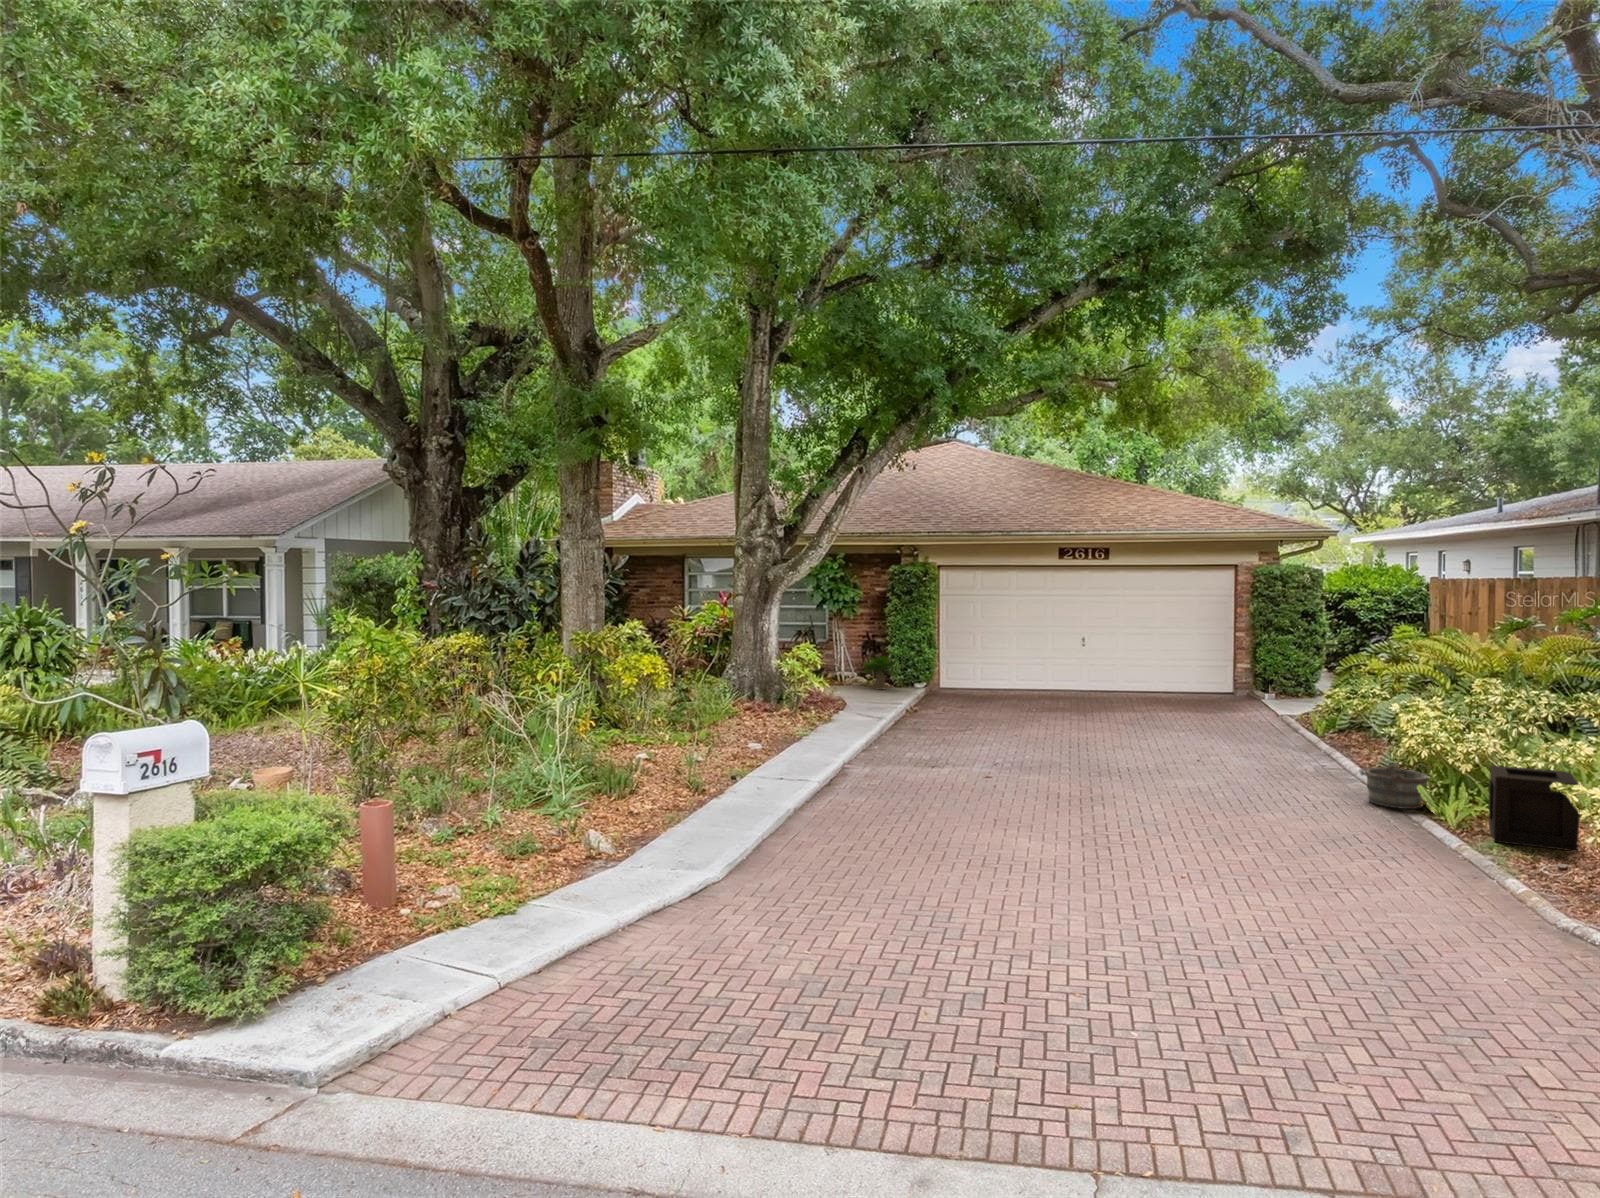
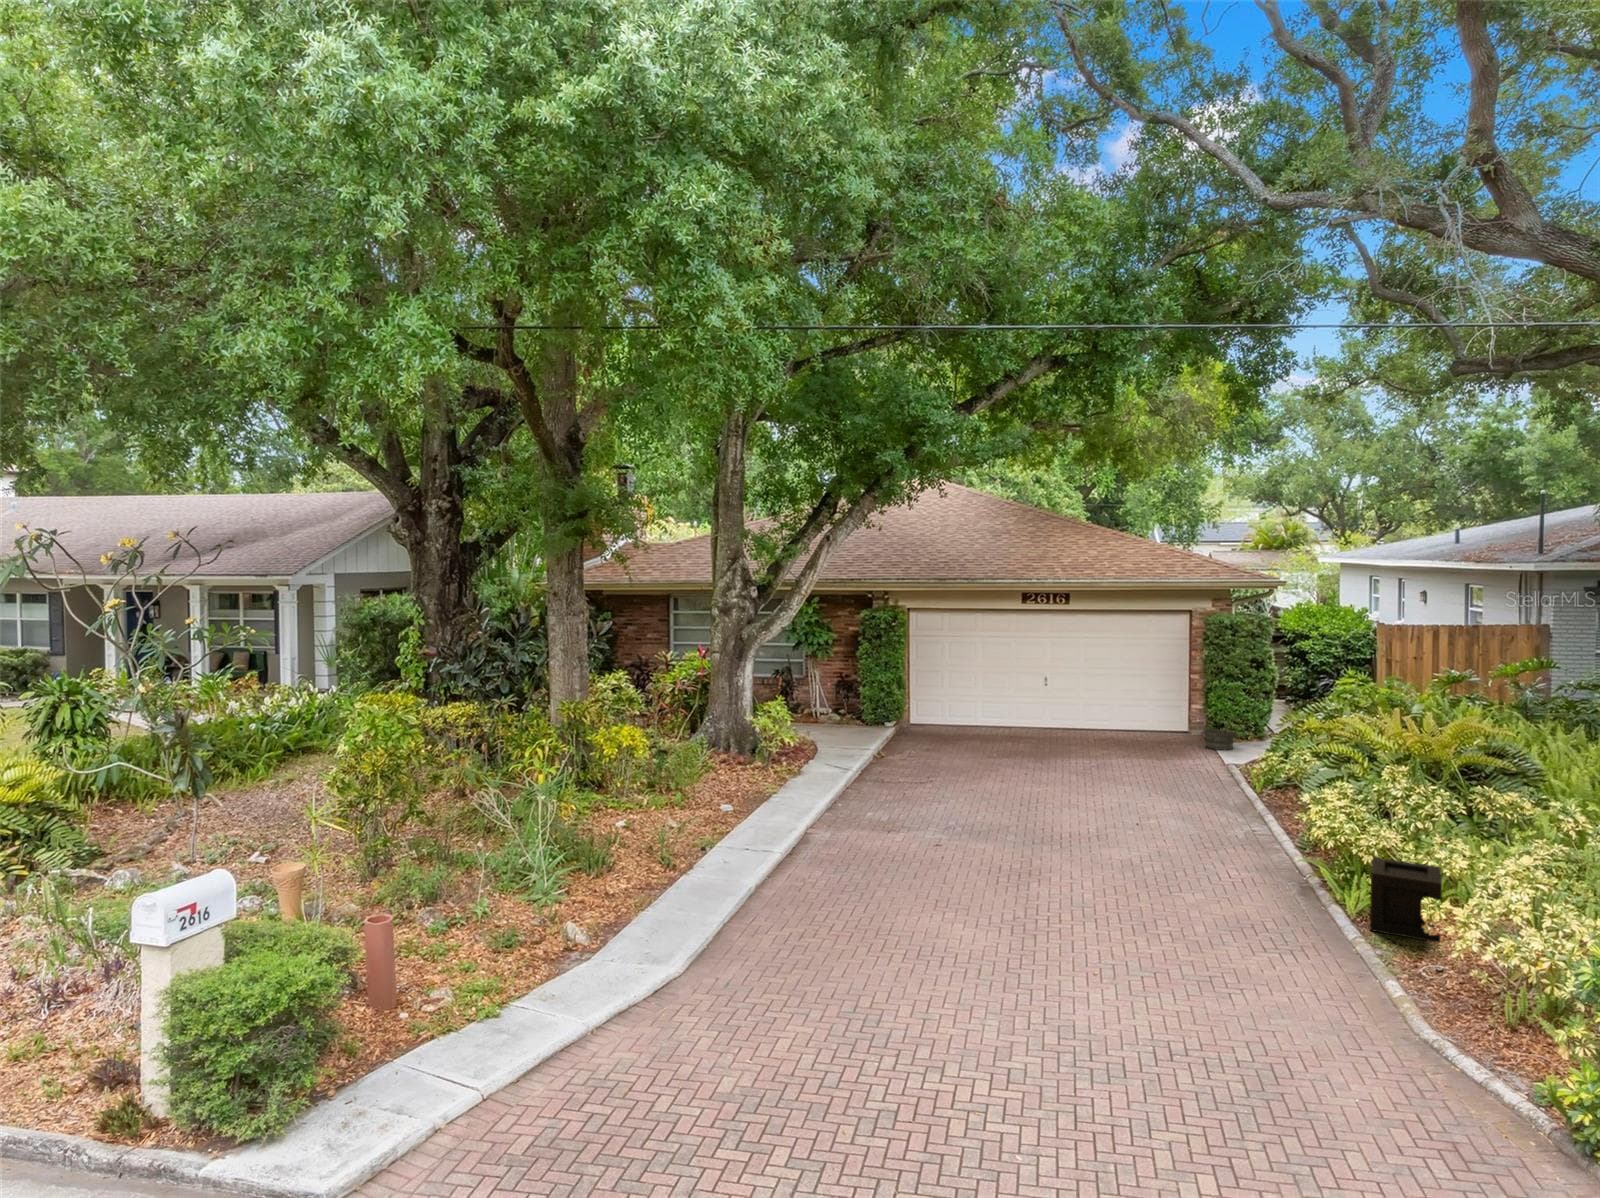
potted plant: present [863,656,897,690] -> none [837,696,876,729]
bucket: present [1359,764,1428,809] -> present [1202,727,1235,750]

